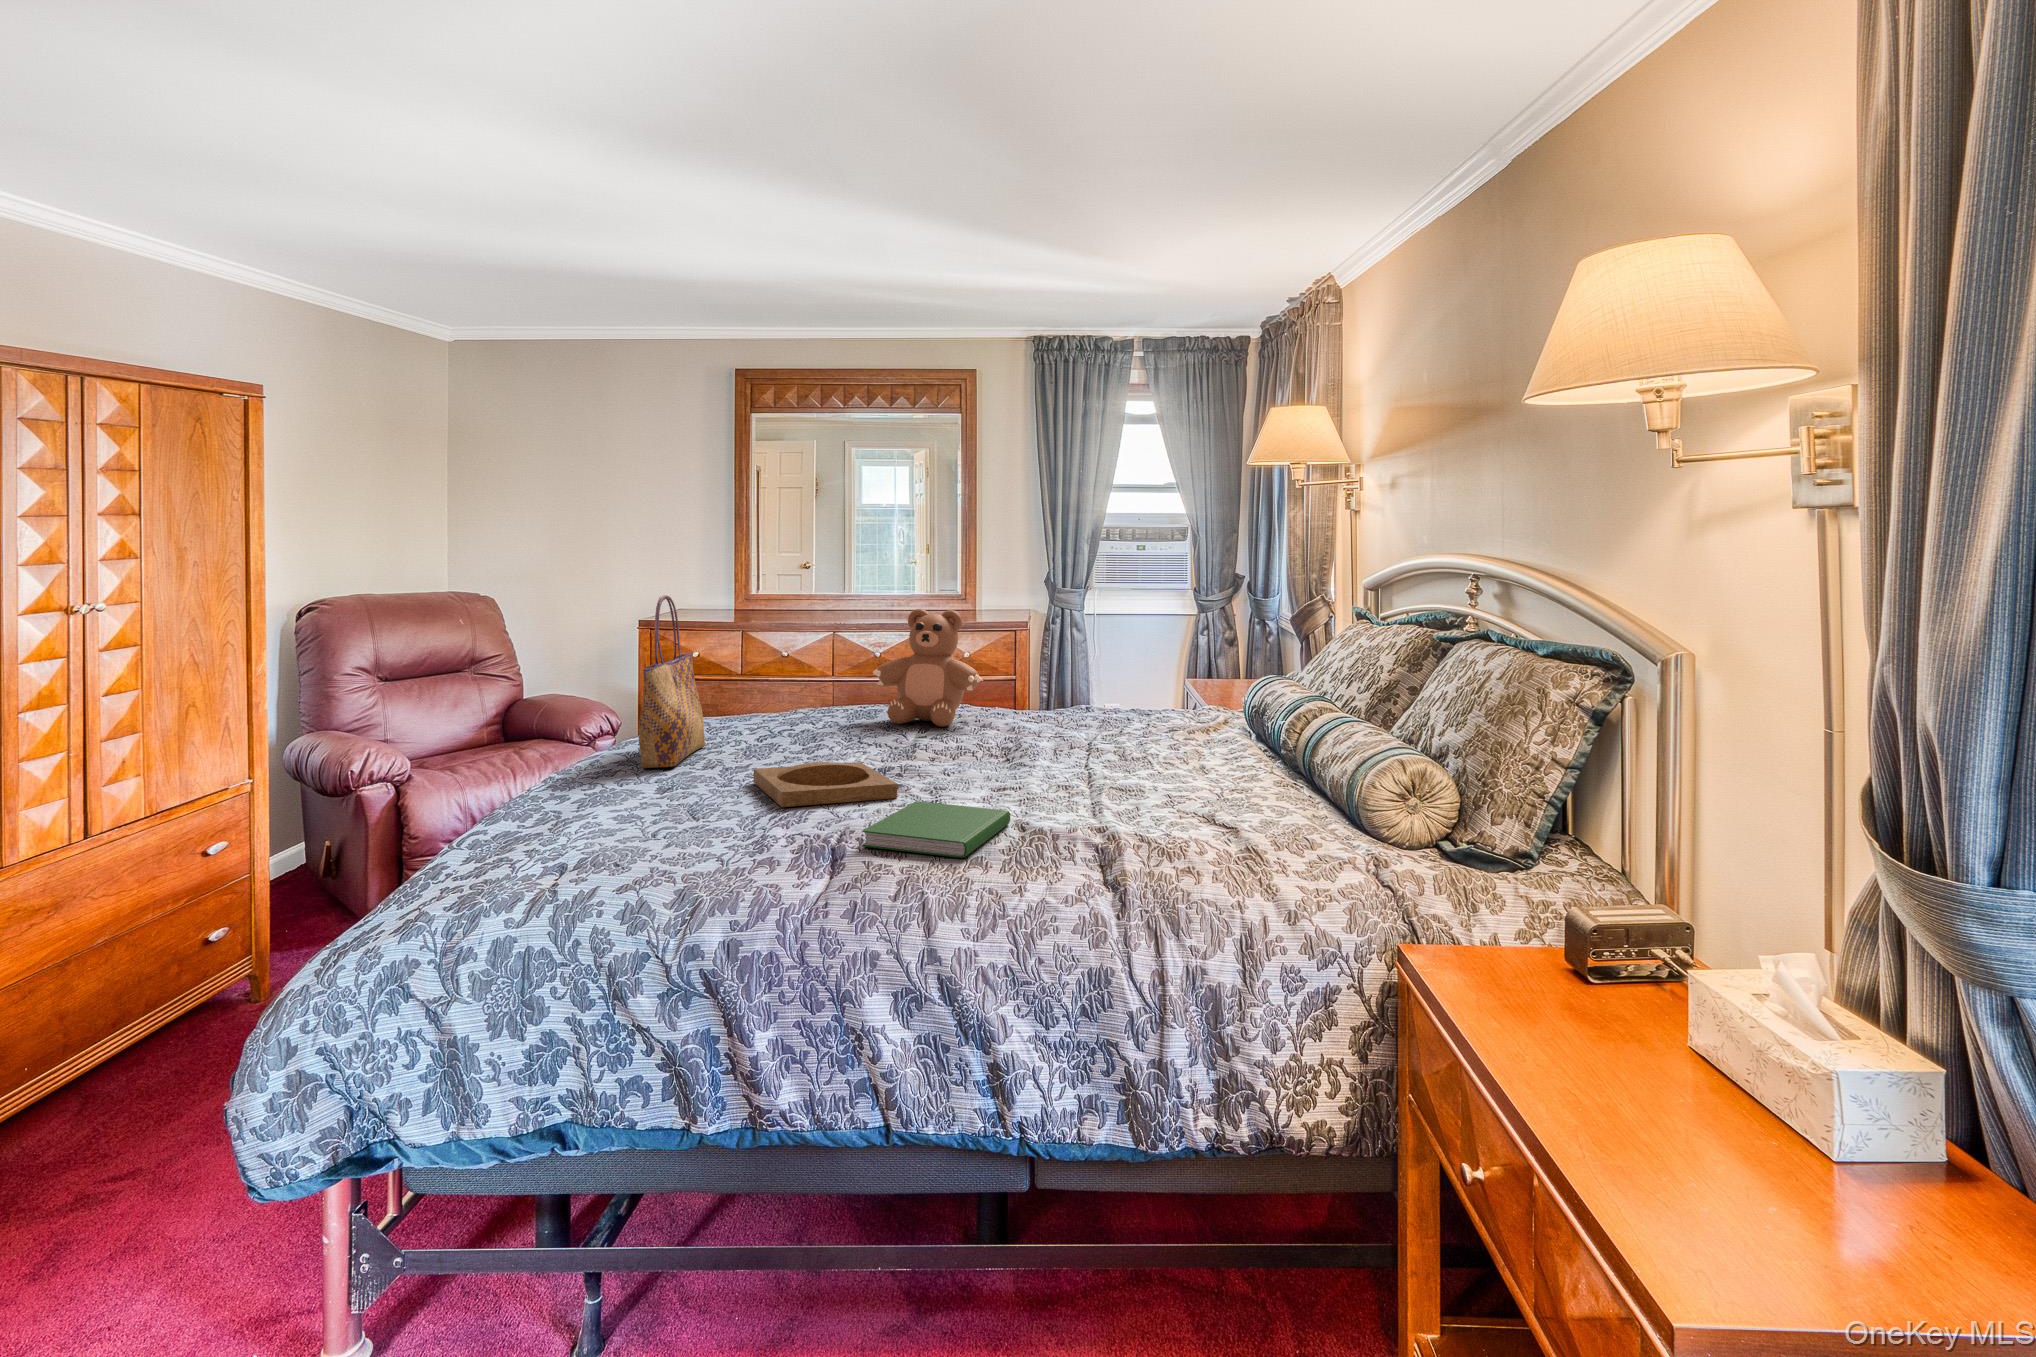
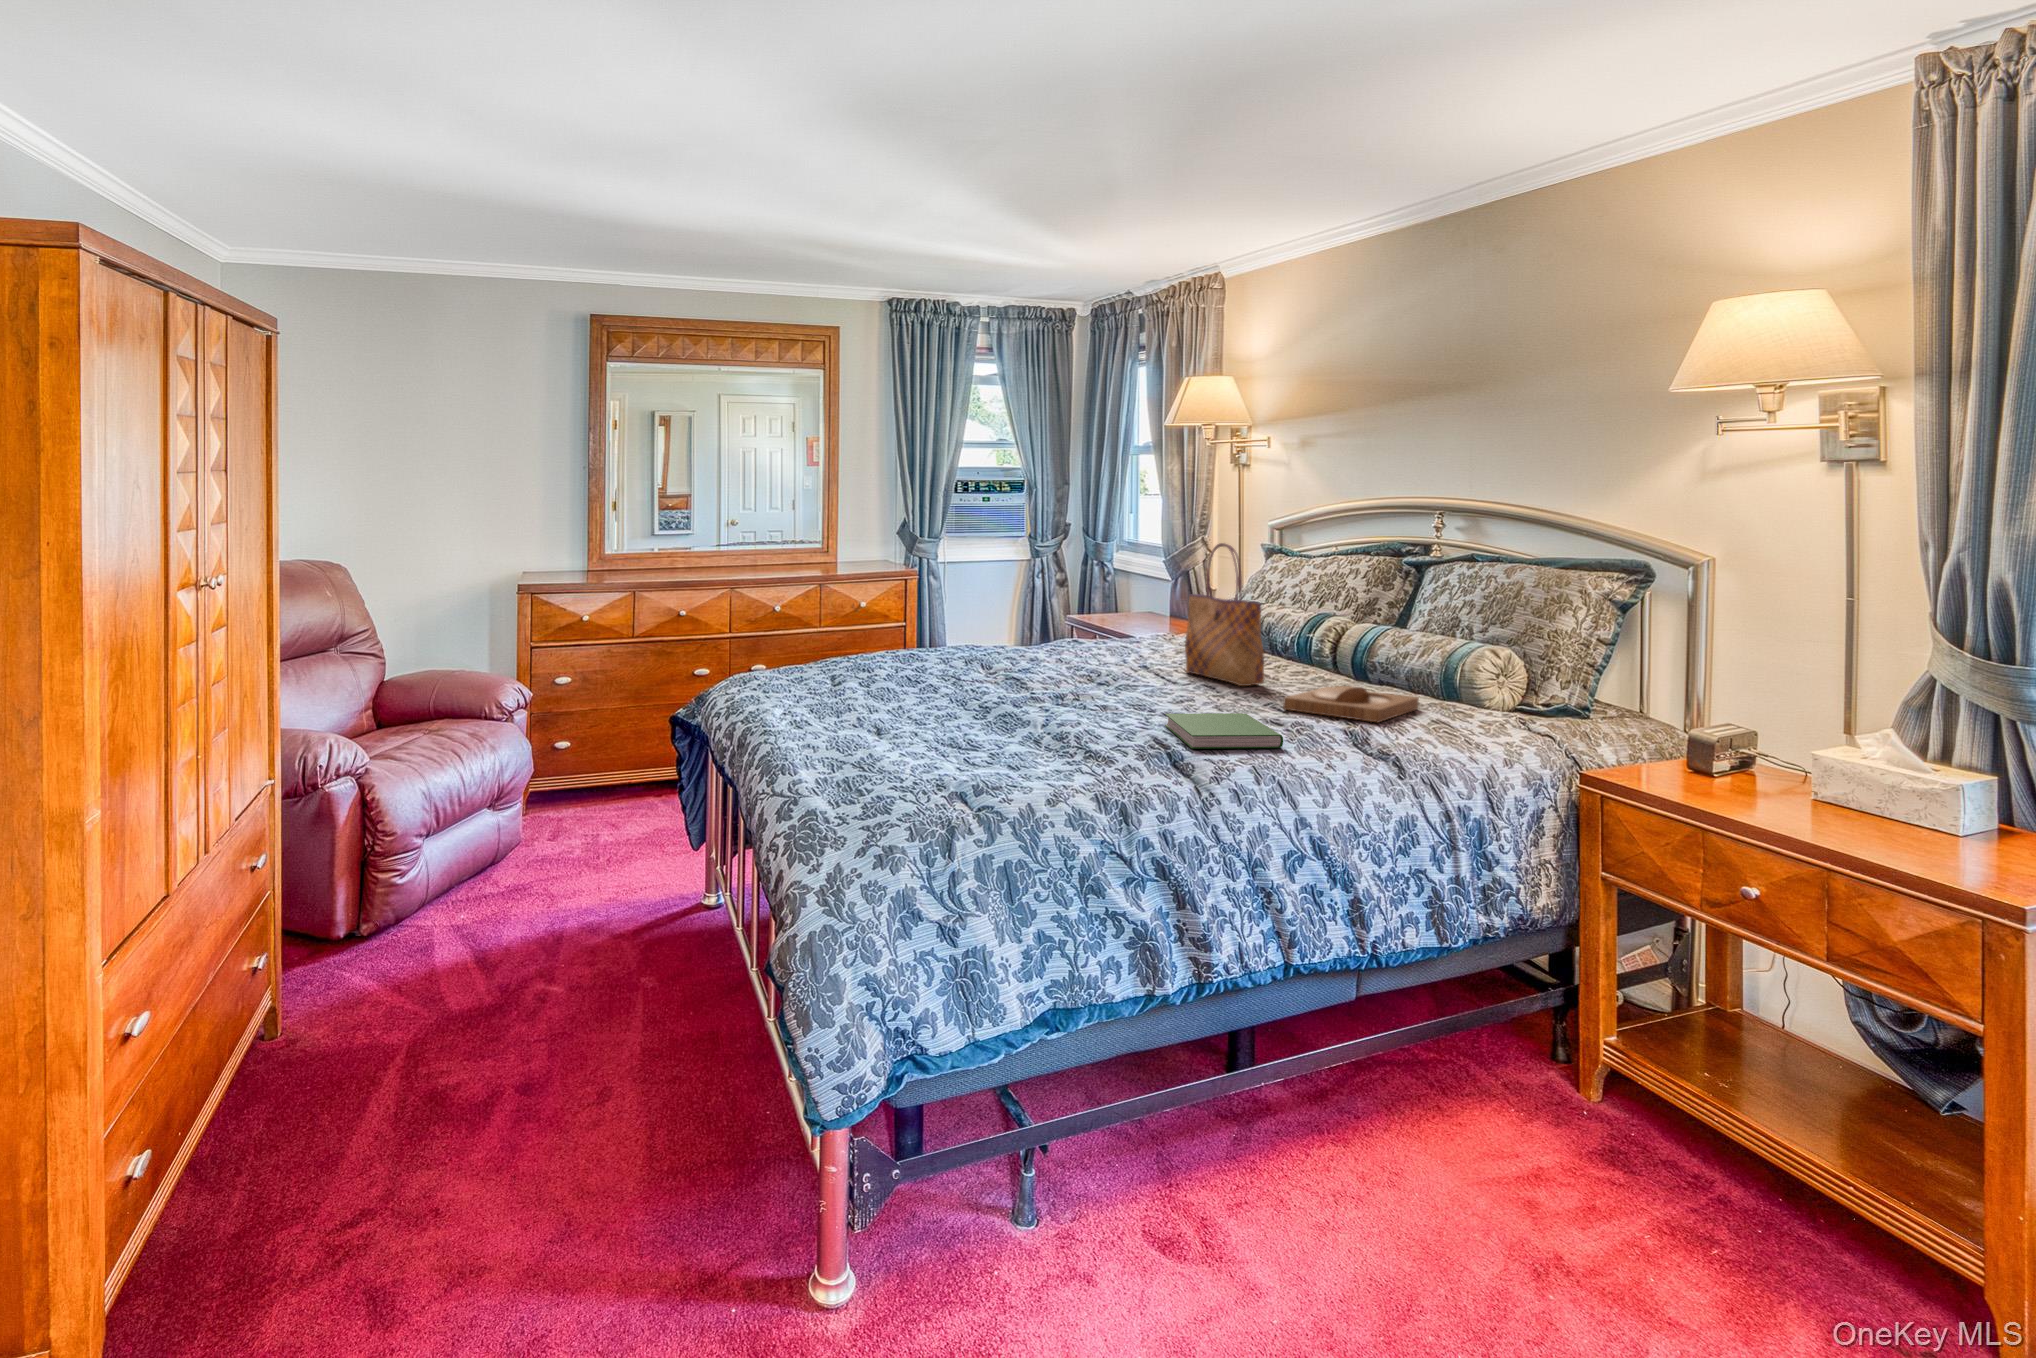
tote bag: present [638,595,705,768] -> present [1185,543,1264,686]
teddy bear: present [873,609,983,727] -> none [921,557,1027,664]
tray: present [754,762,897,807] -> present [1283,686,1419,722]

